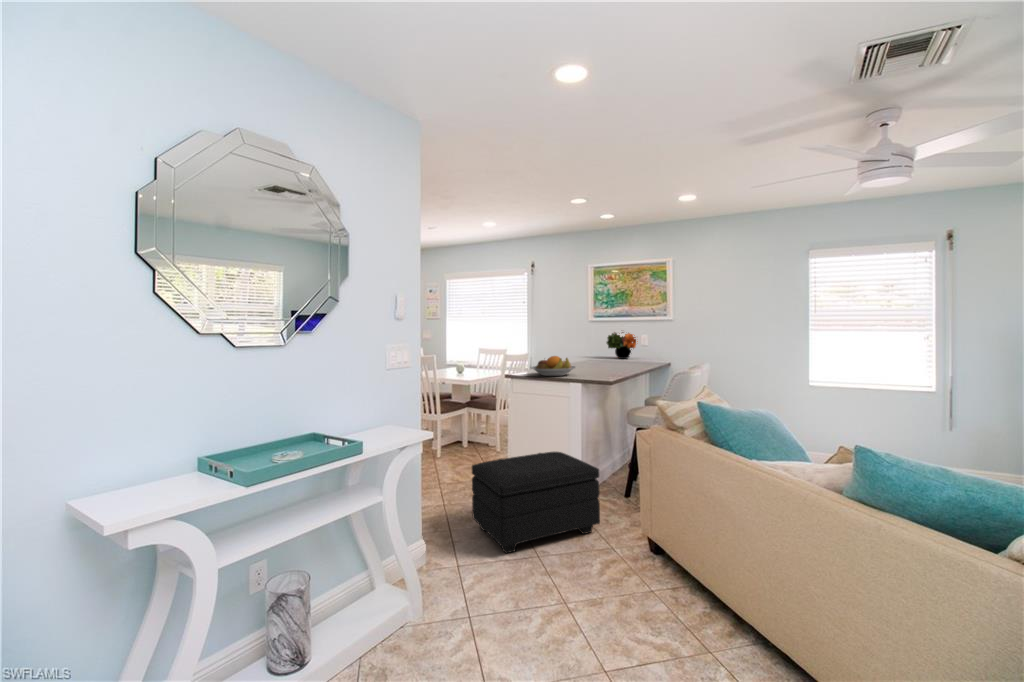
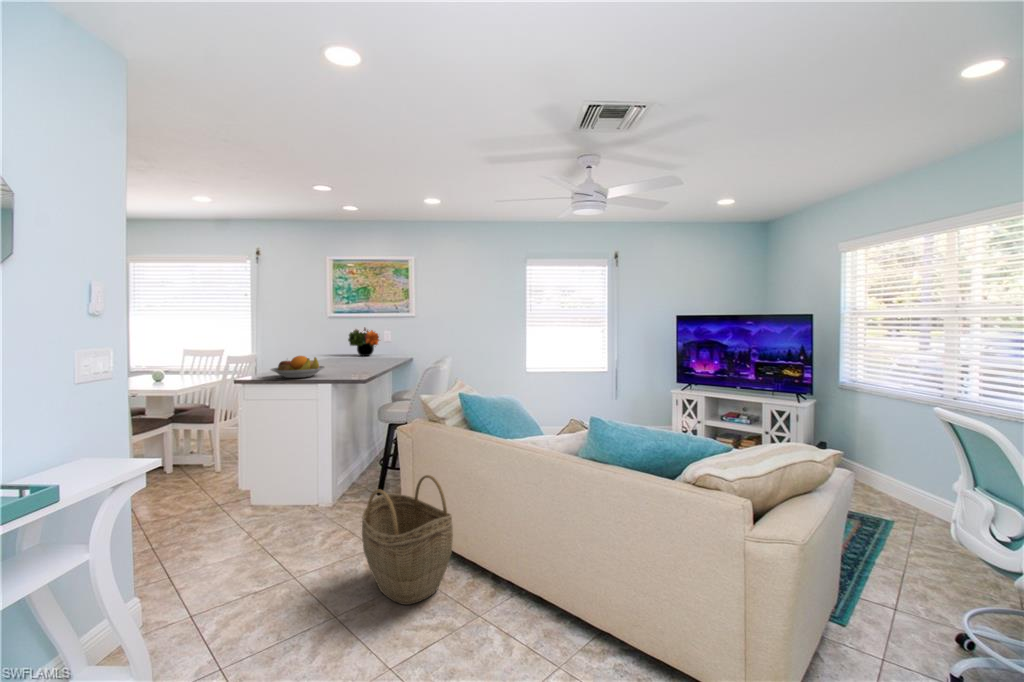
footstool: present [472,452,600,553] -> none [200,459,360,585]
woven basket: none [592,484,685,616] -> present [362,475,453,605]

